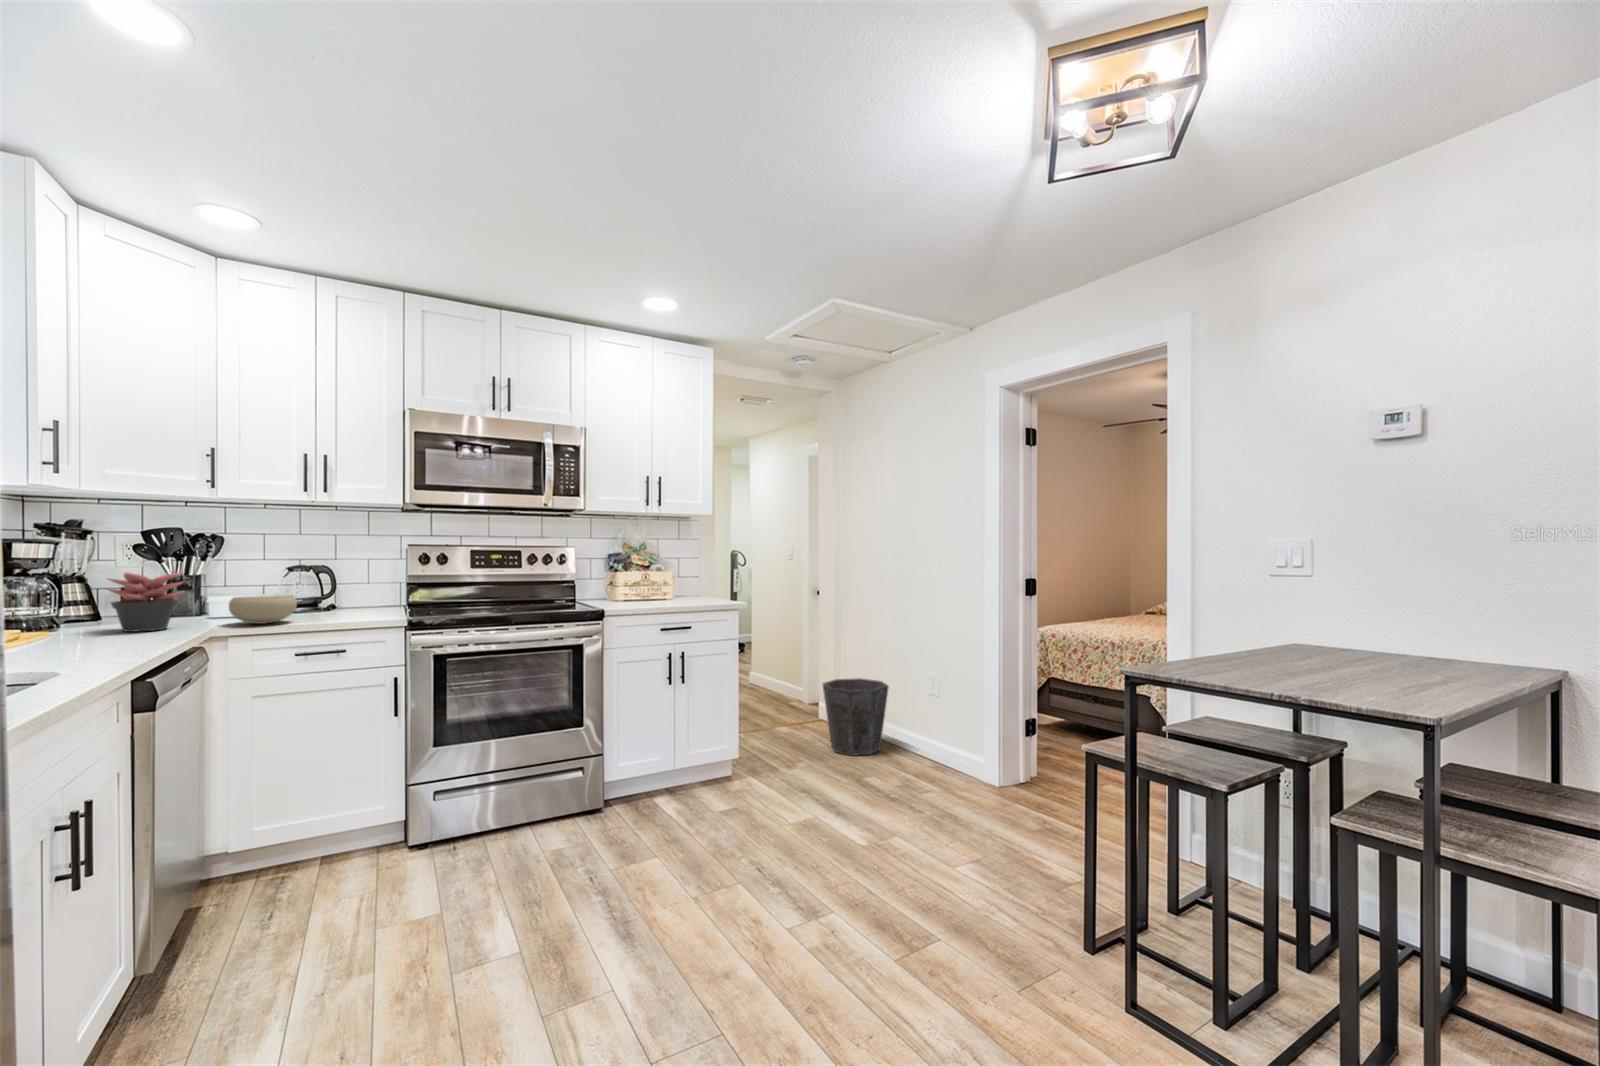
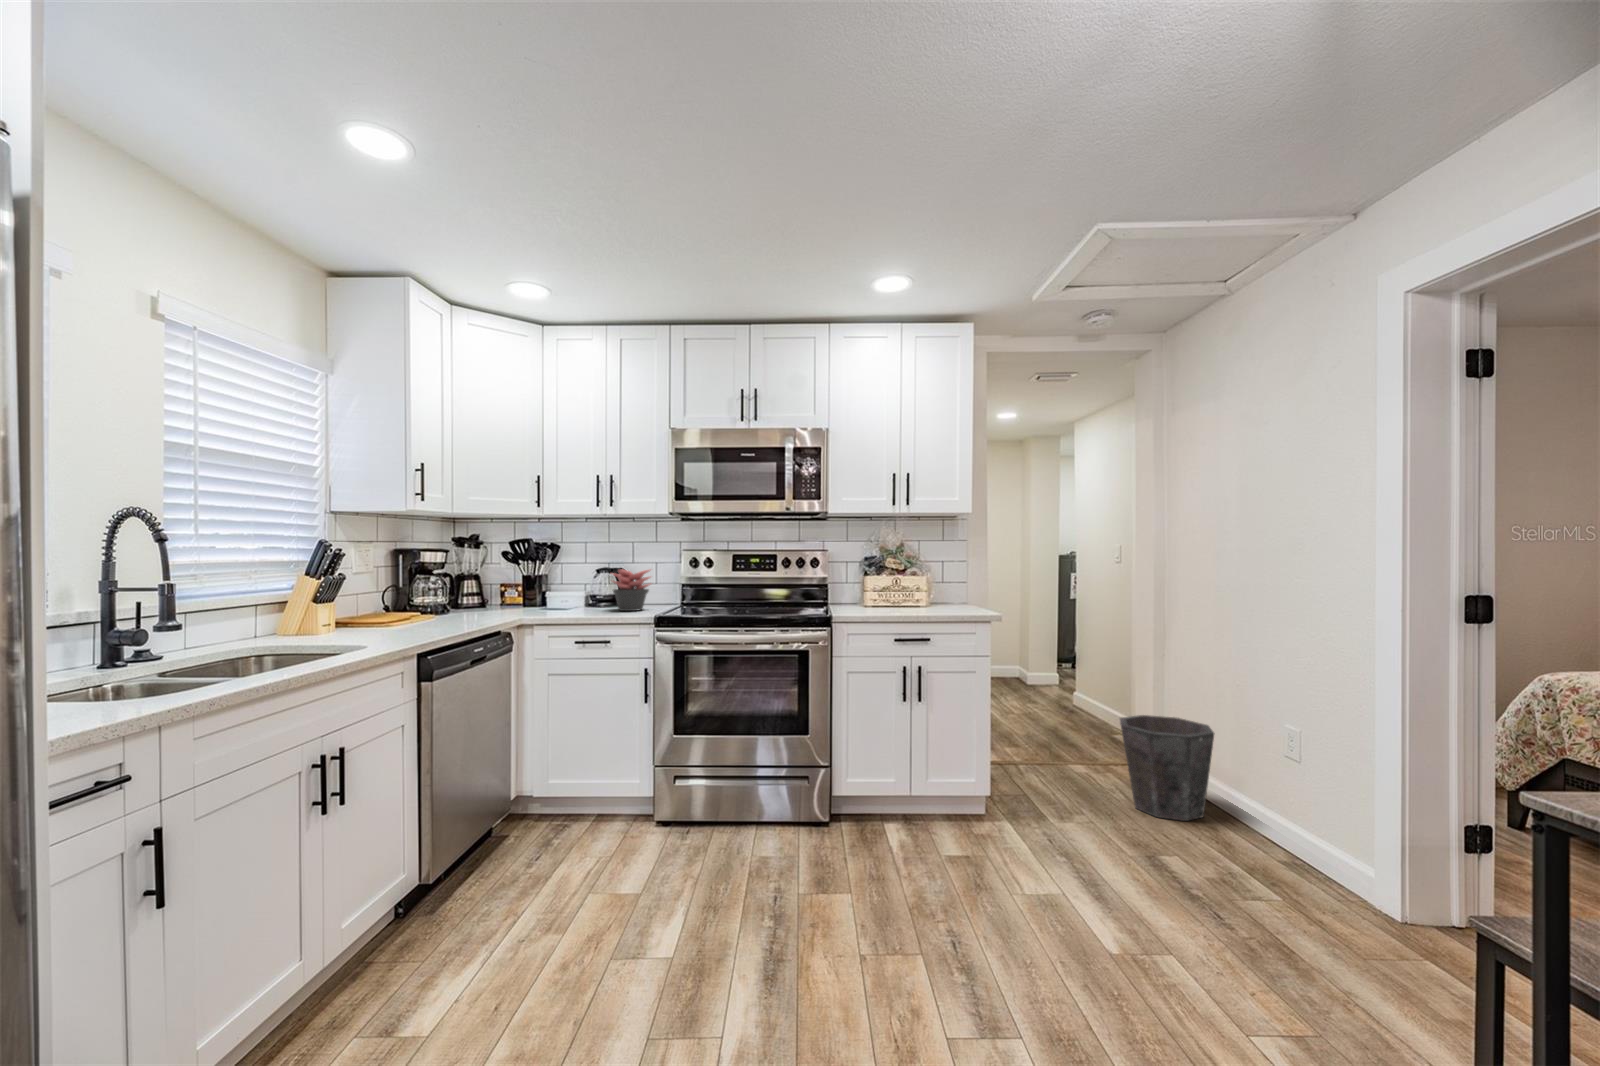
succulent plant: present [107,572,183,632] -> present [612,569,651,611]
bowl: present [229,595,297,624] -> none [536,591,582,614]

